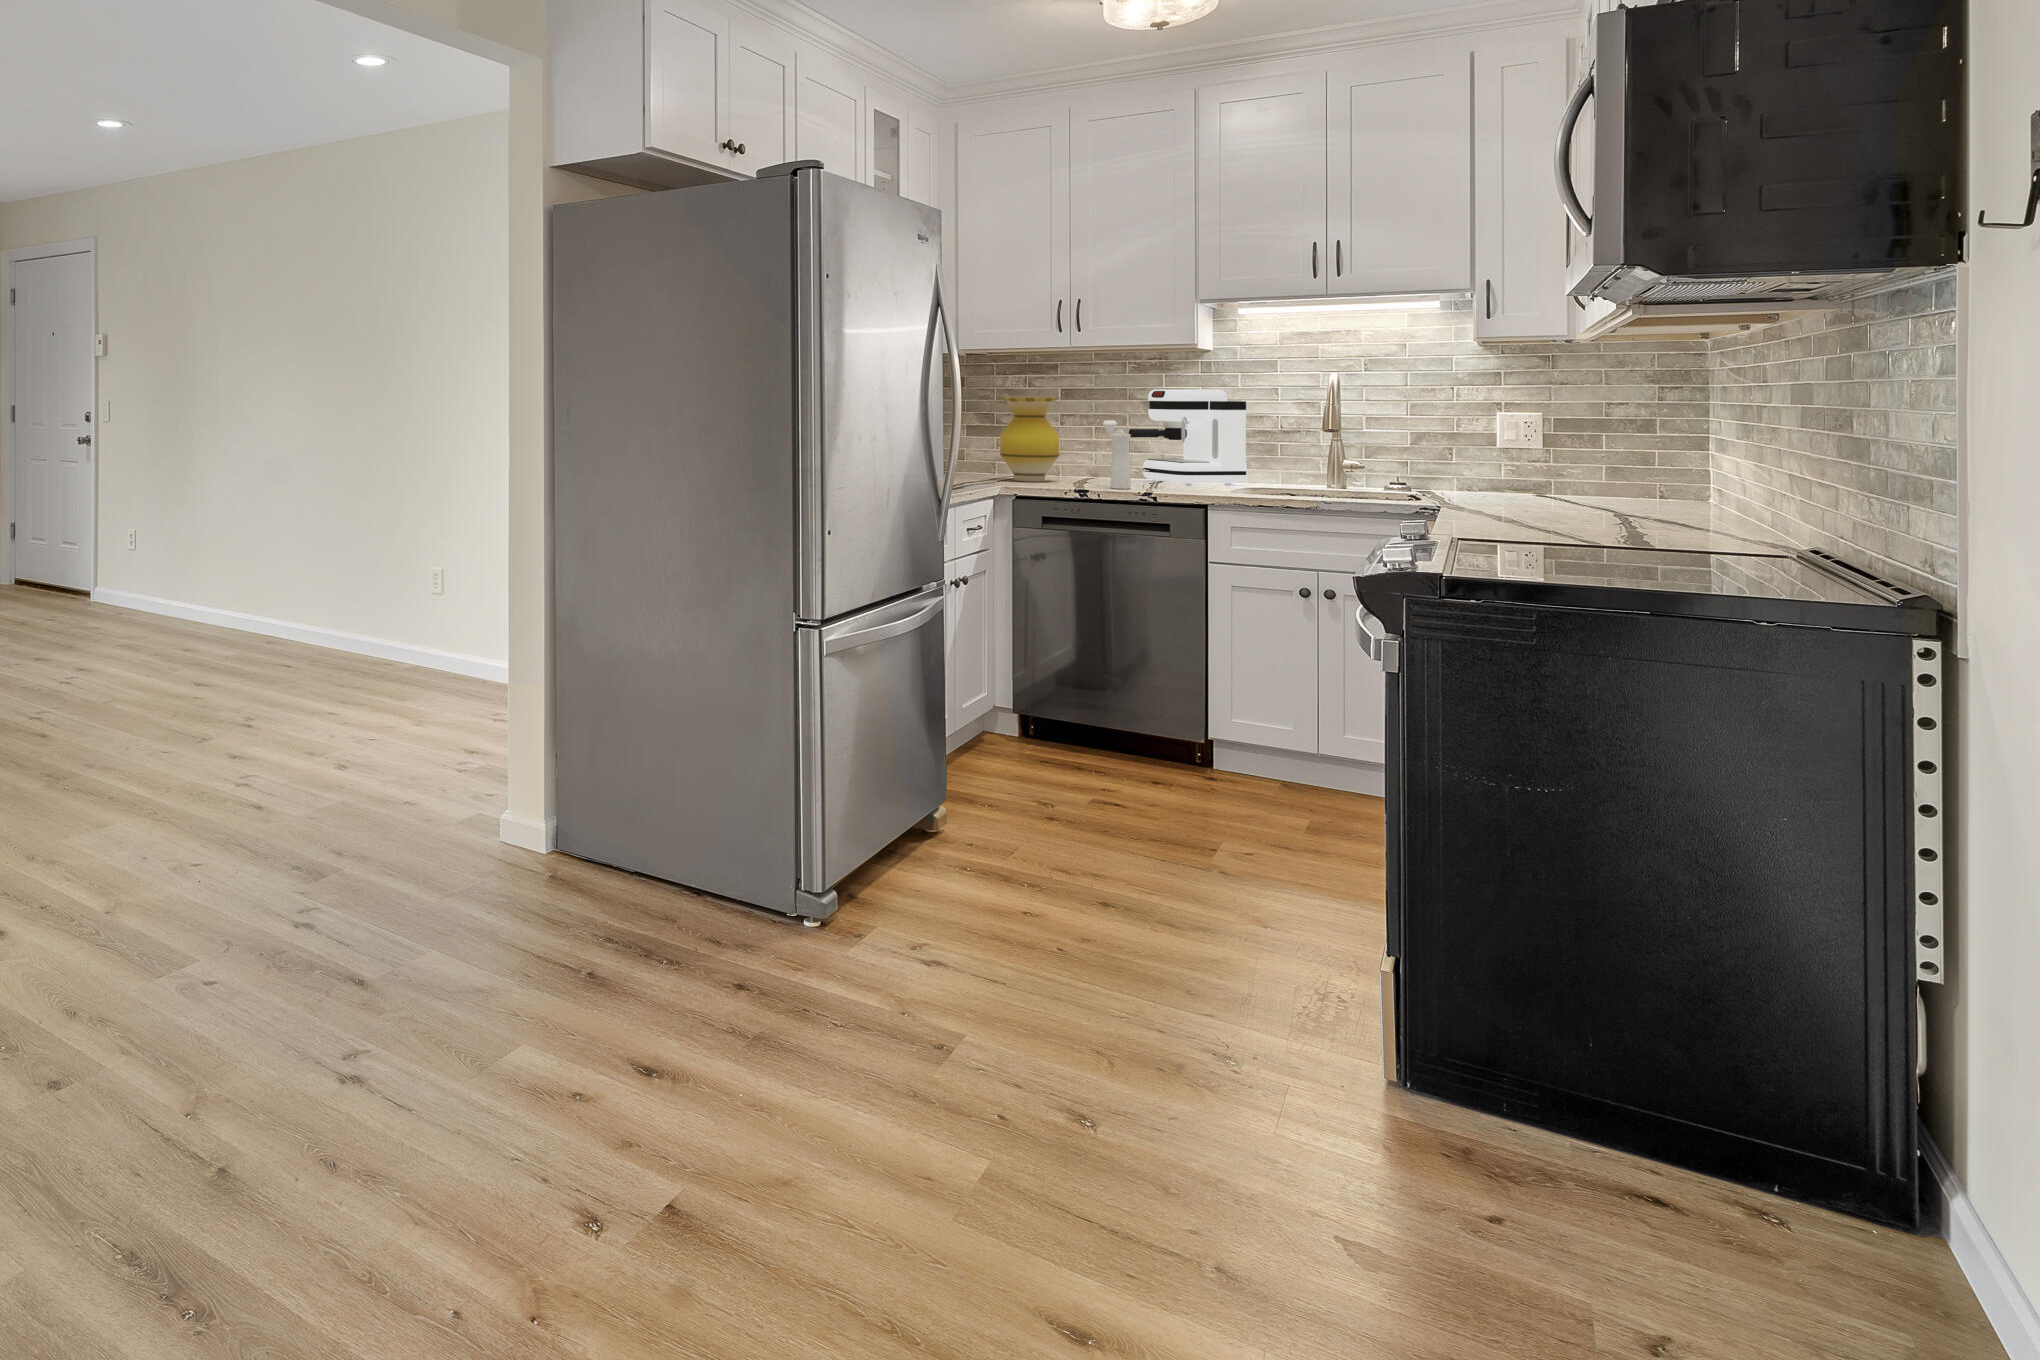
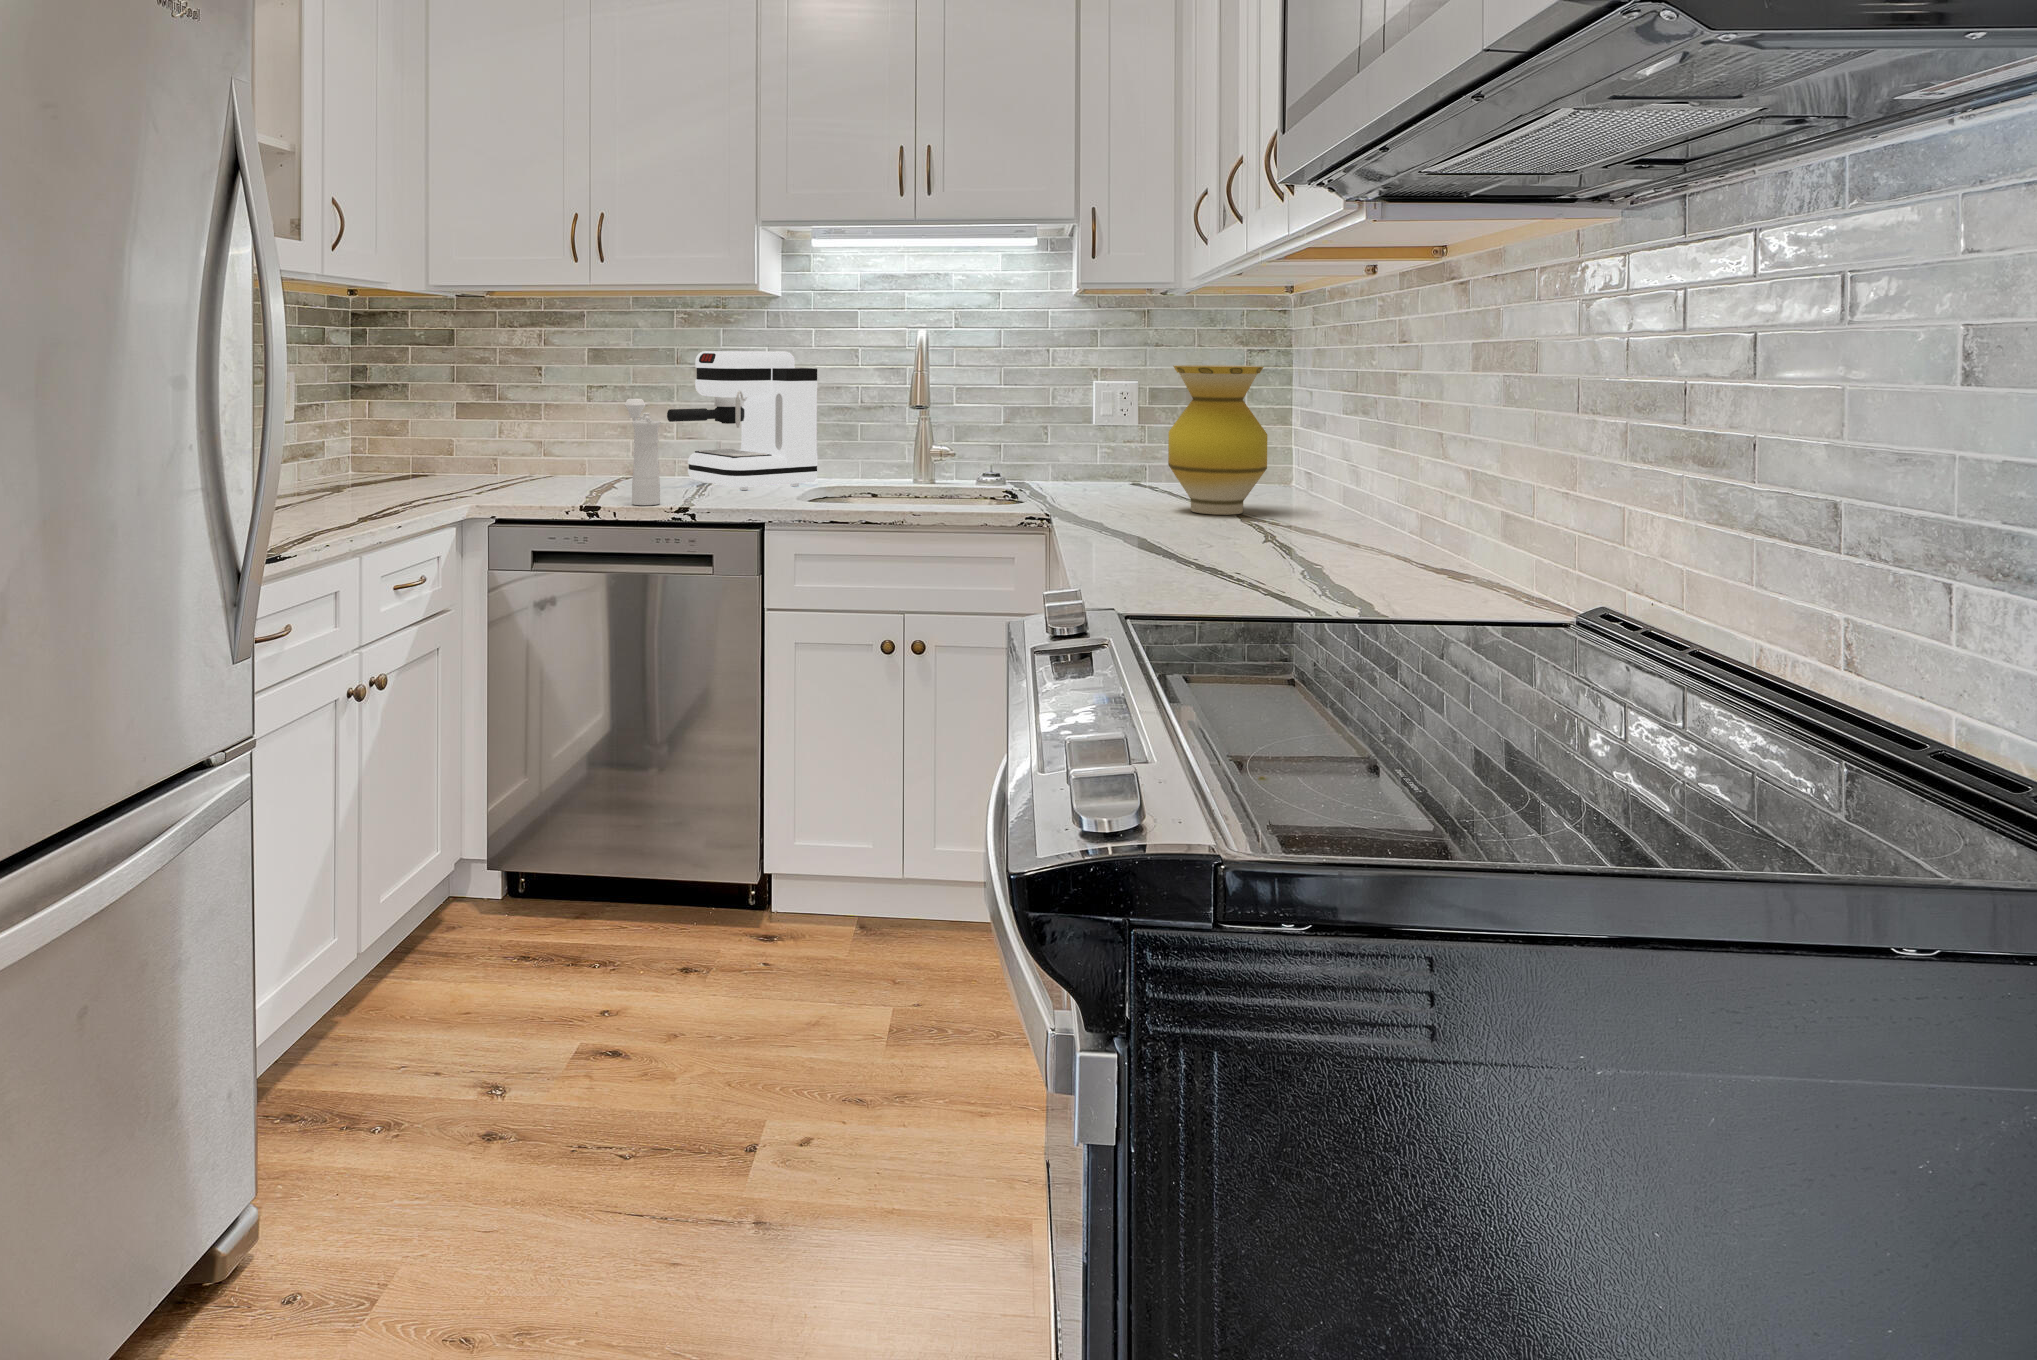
vase: present [1000,397,1059,482] -> present [1168,365,1267,515]

